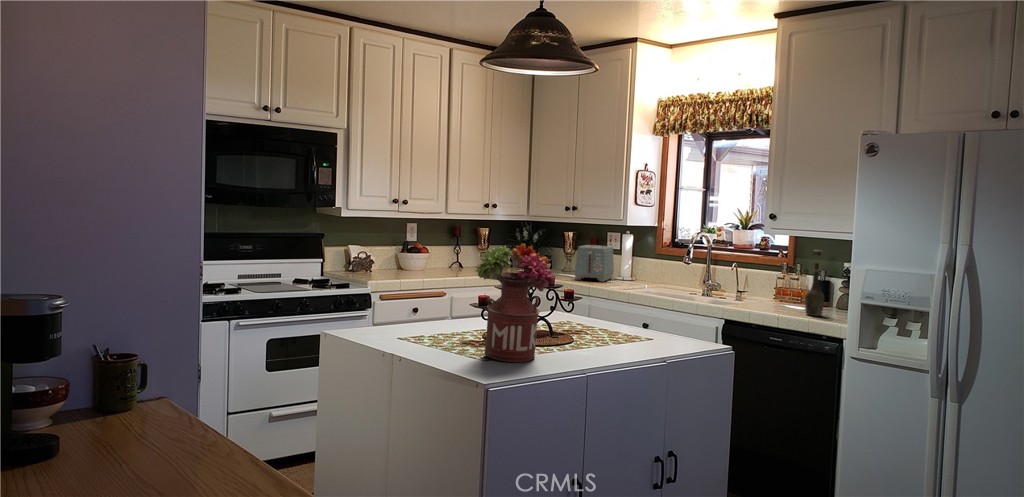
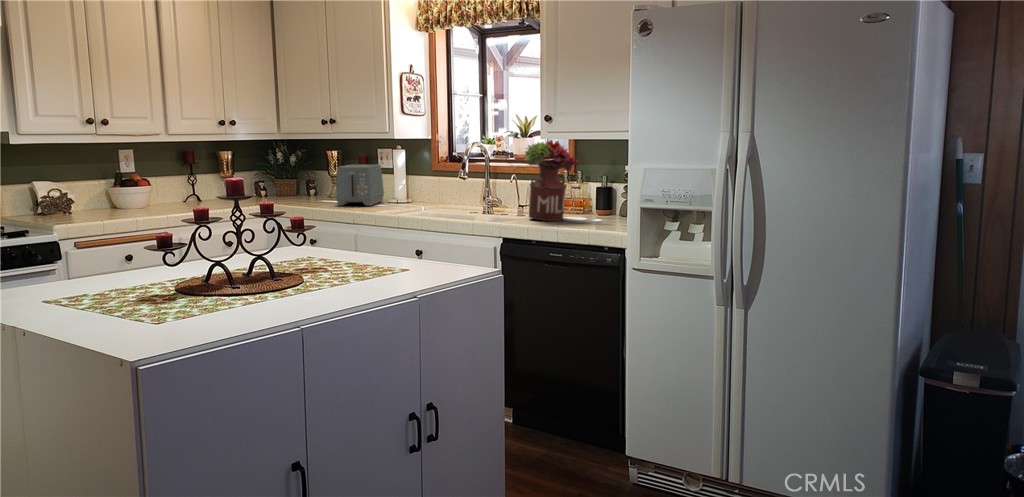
flower arrangement: present [475,243,556,362] -> present [524,140,578,221]
bottle: present [805,250,824,316] -> none [586,153,607,226]

